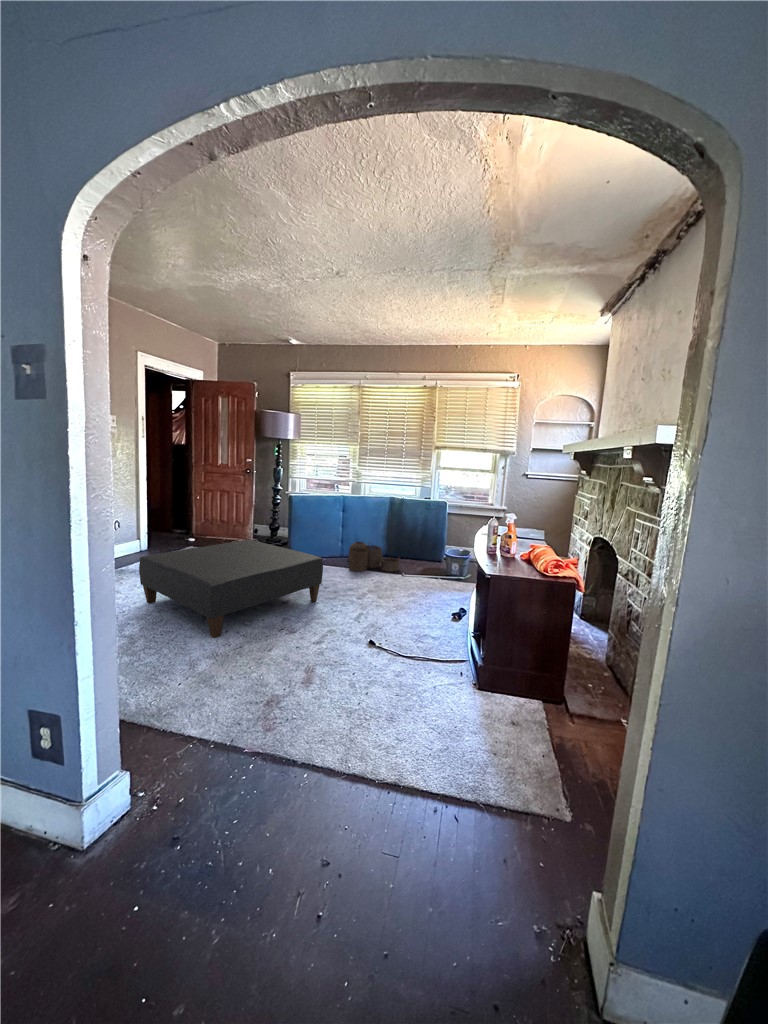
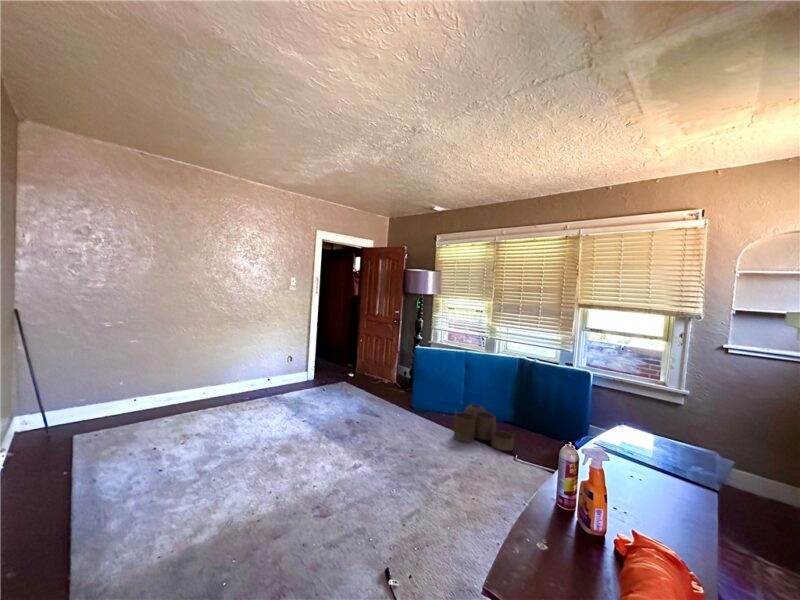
ottoman: present [139,539,323,638] -> none [238,387,390,493]

